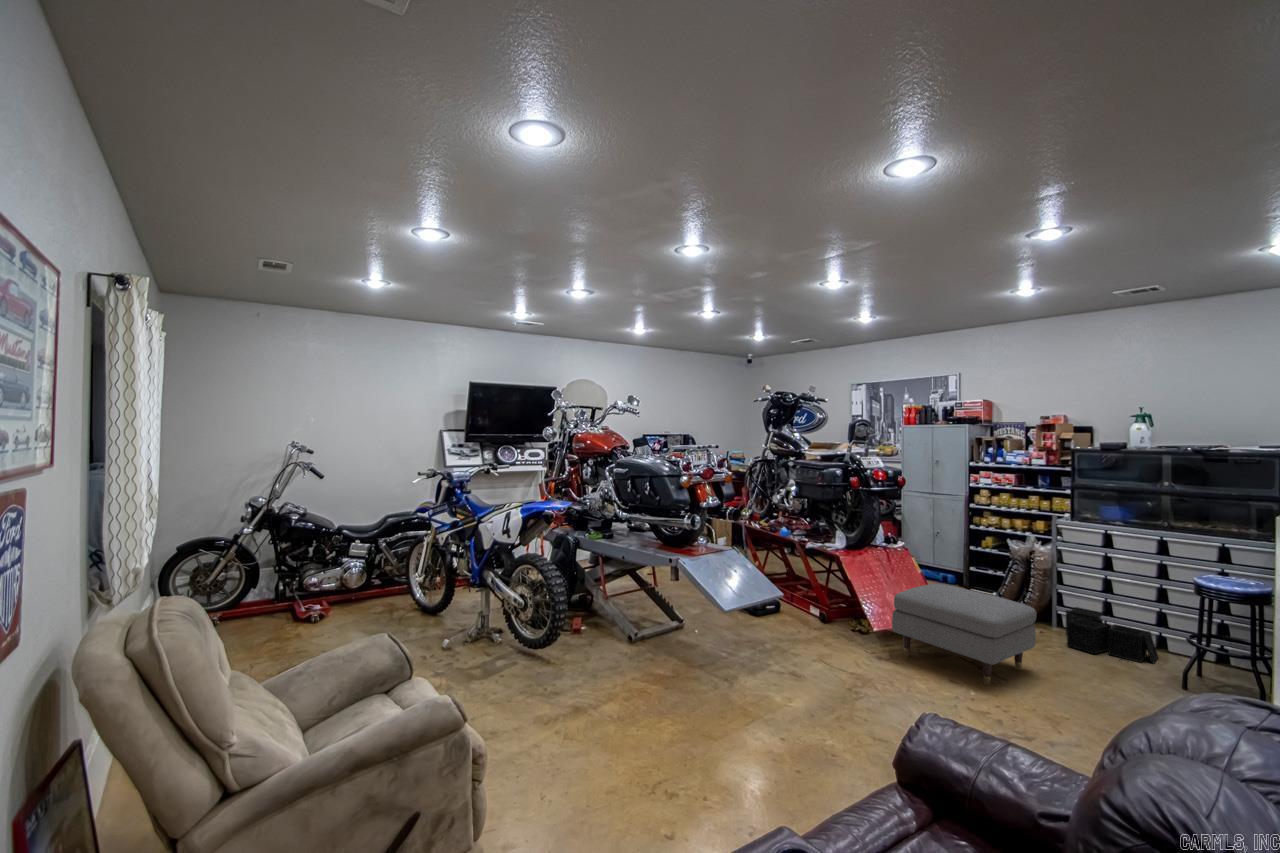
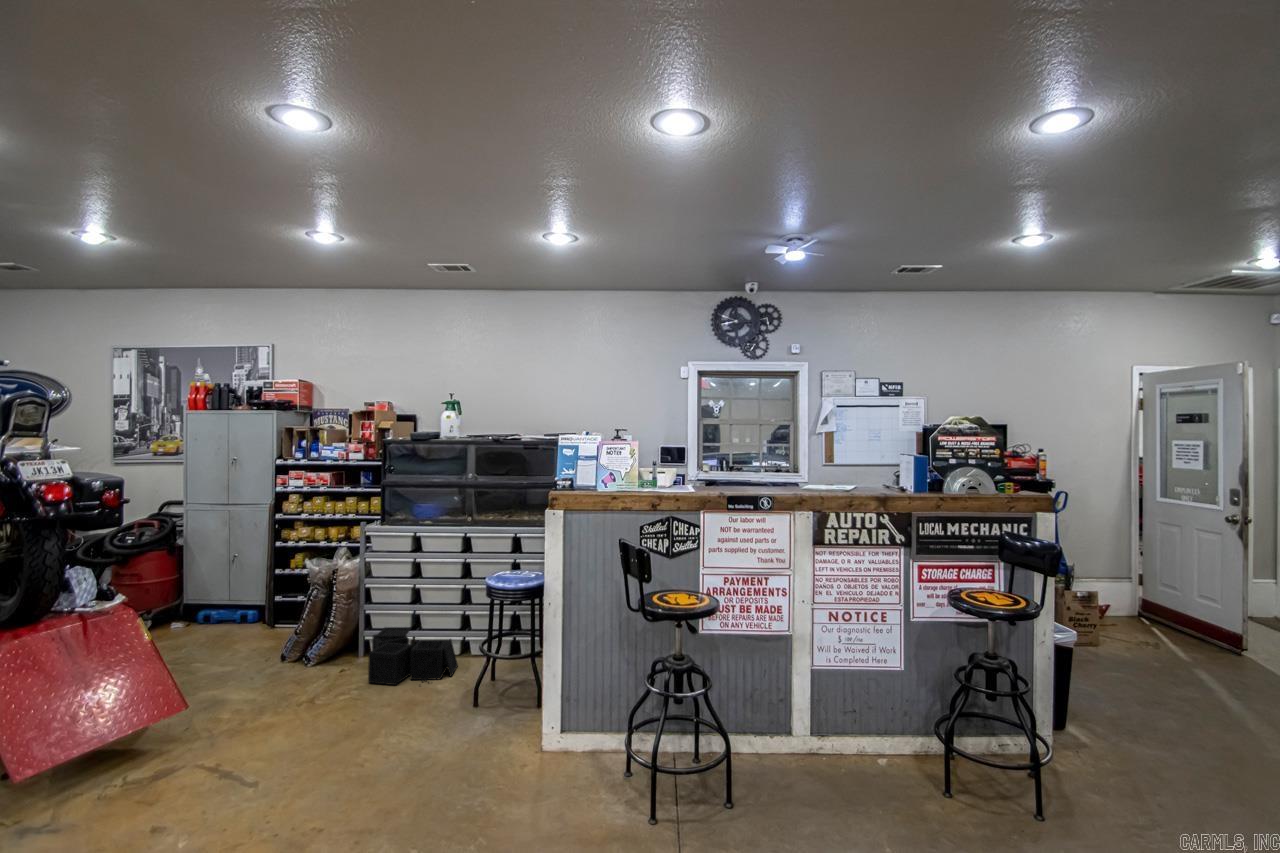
ottoman: present [892,584,1037,685] -> none [75,651,318,803]

